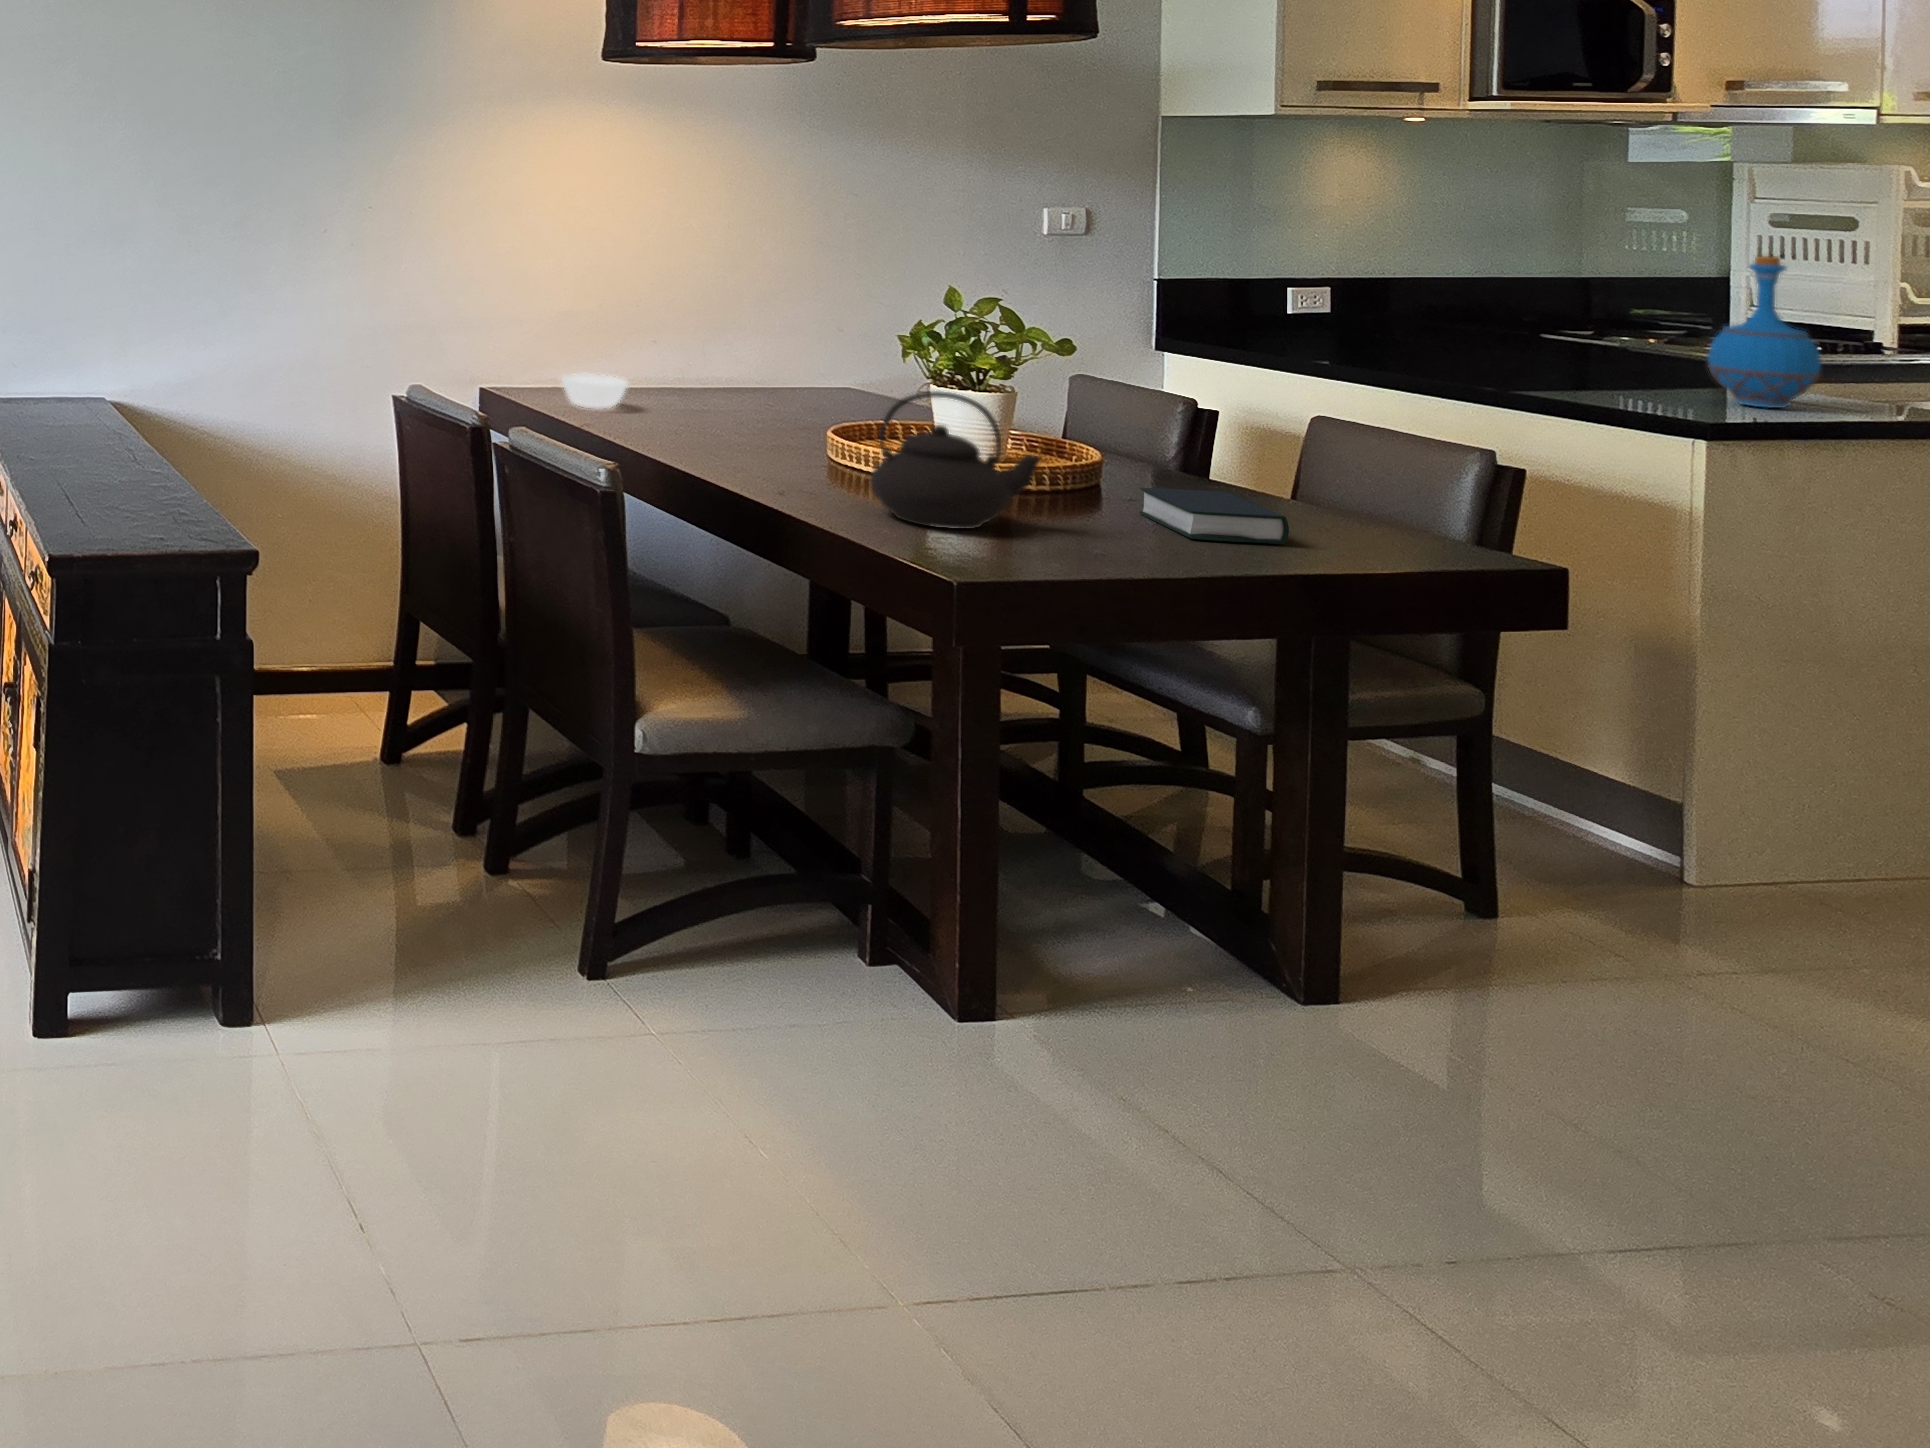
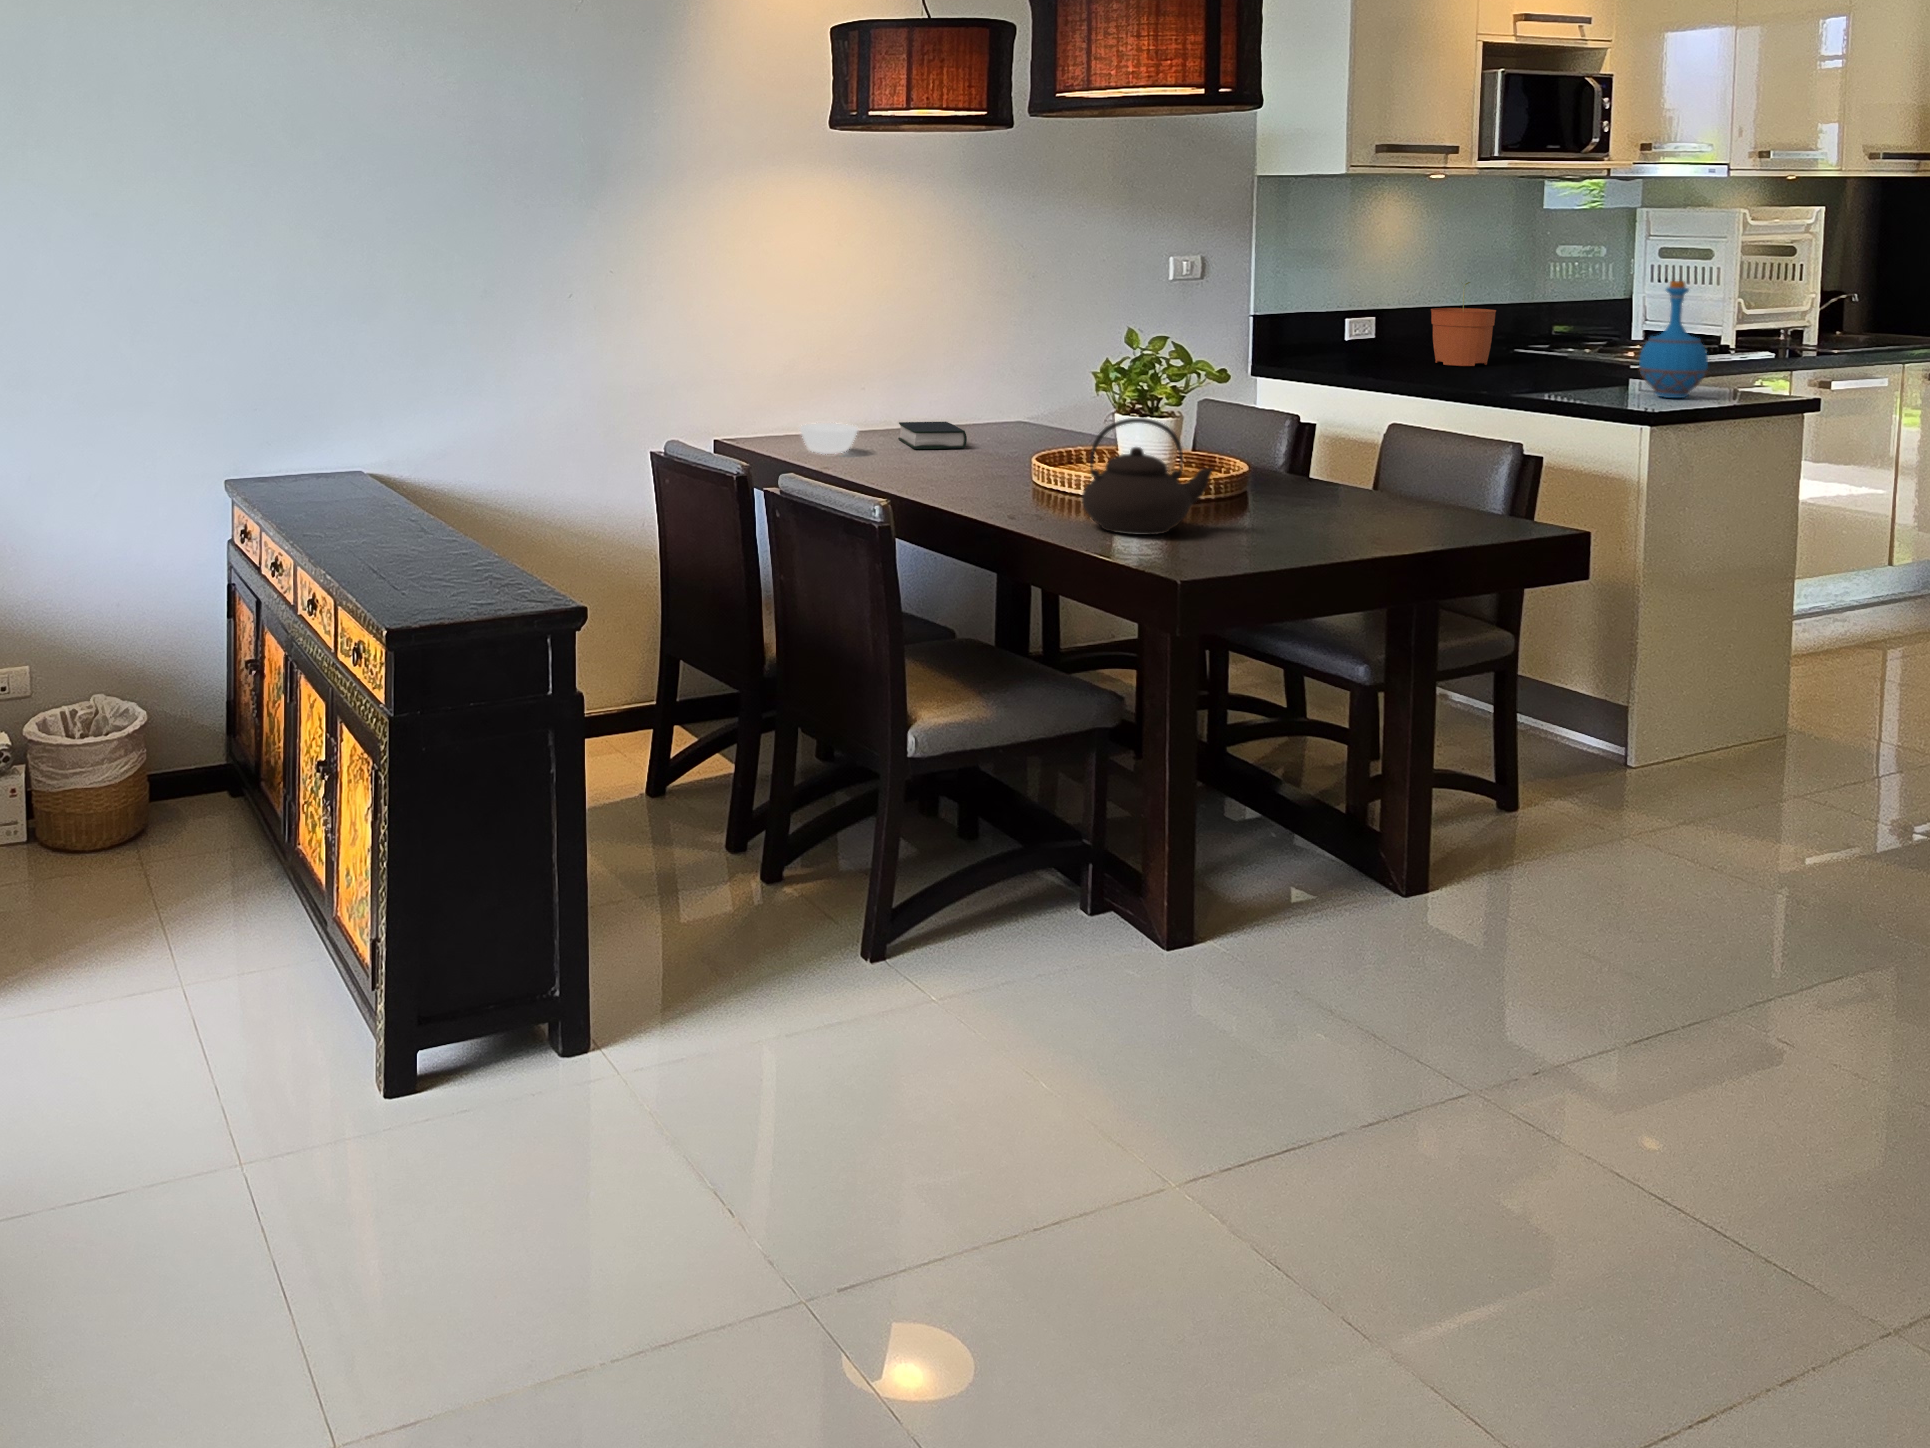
plant pot: none [1400,247,1497,351] -> present [1431,282,1496,366]
book: present [1140,488,1289,544] -> present [898,421,967,449]

